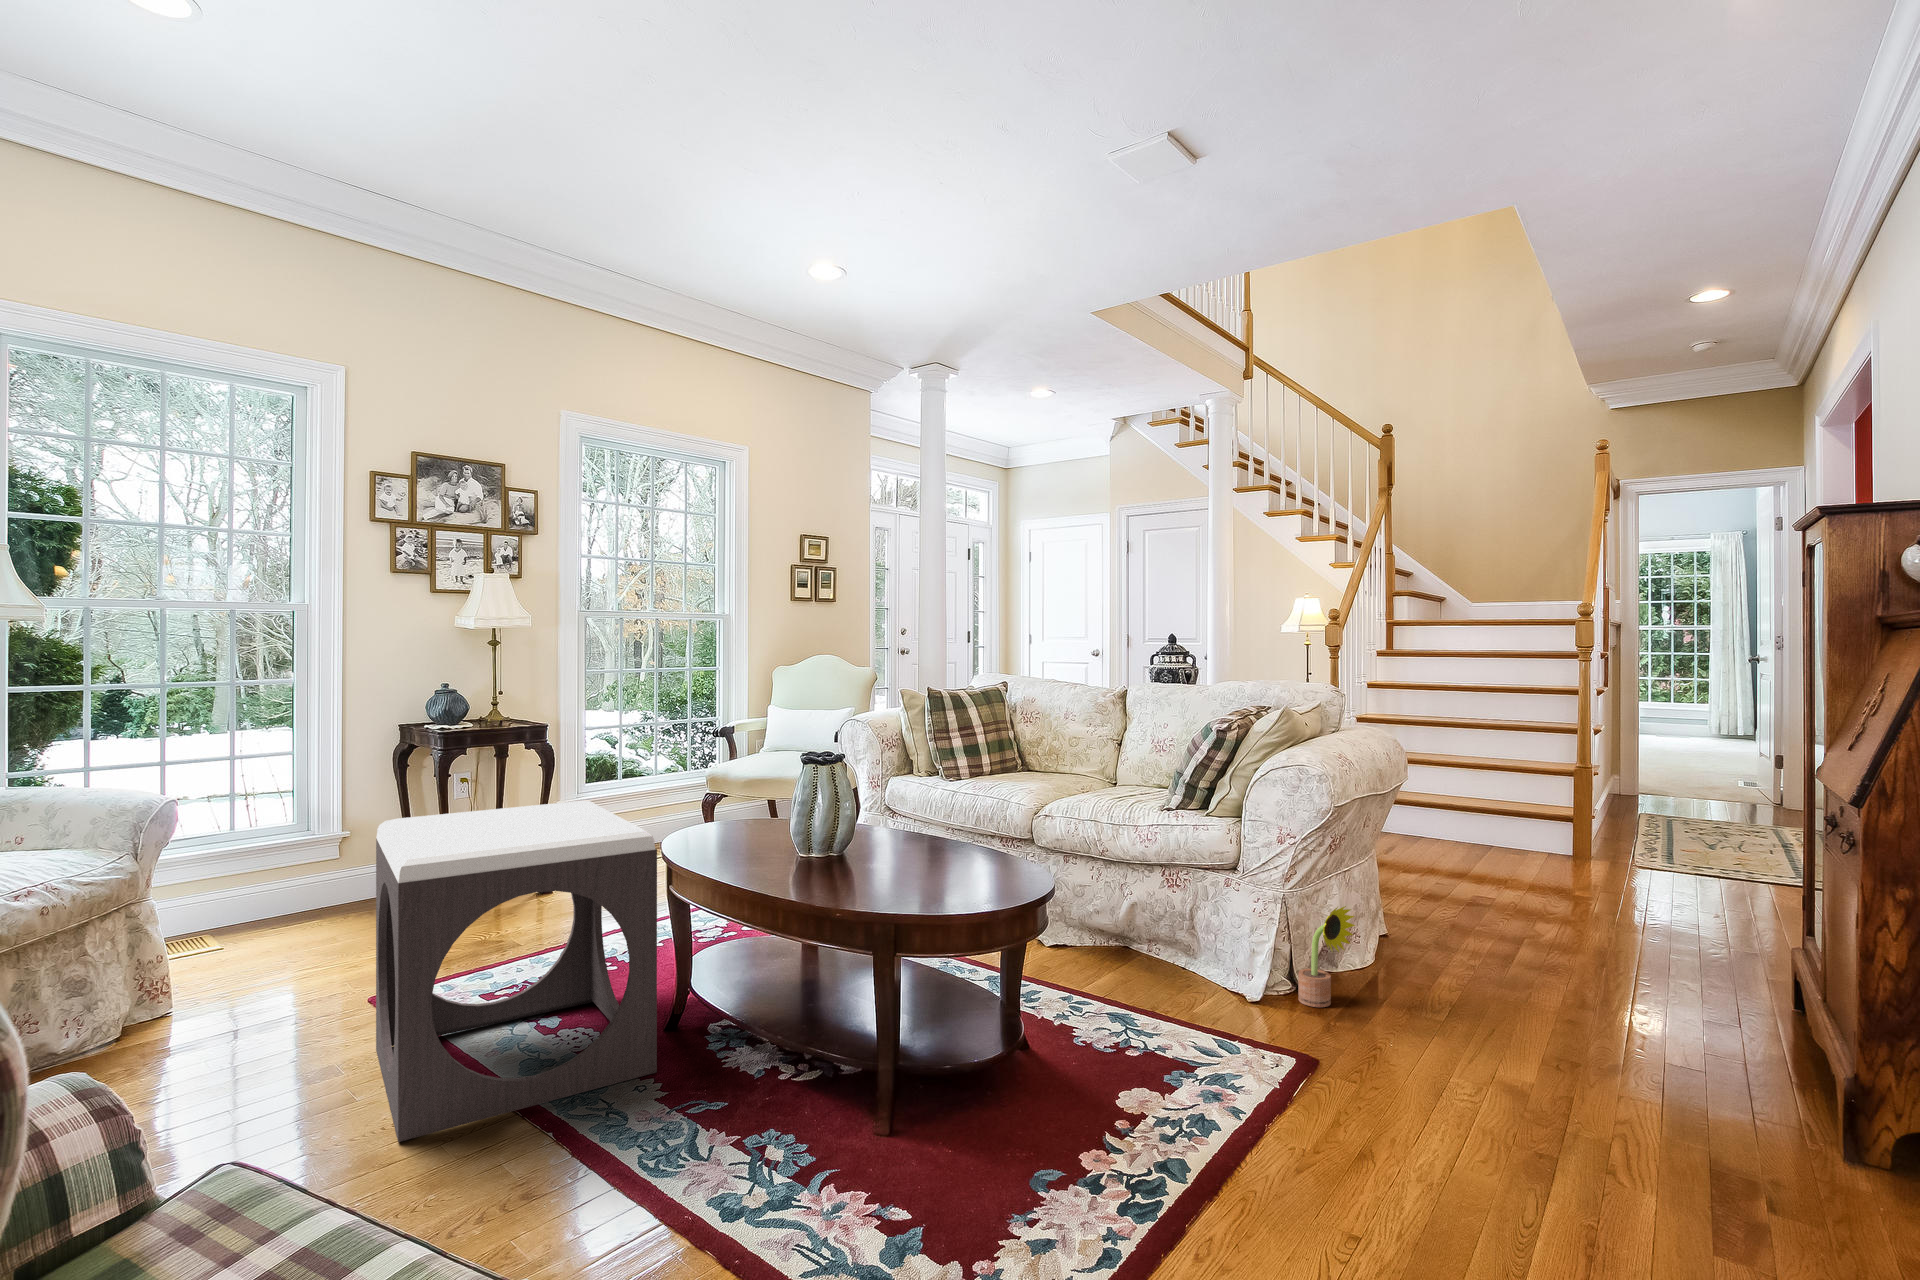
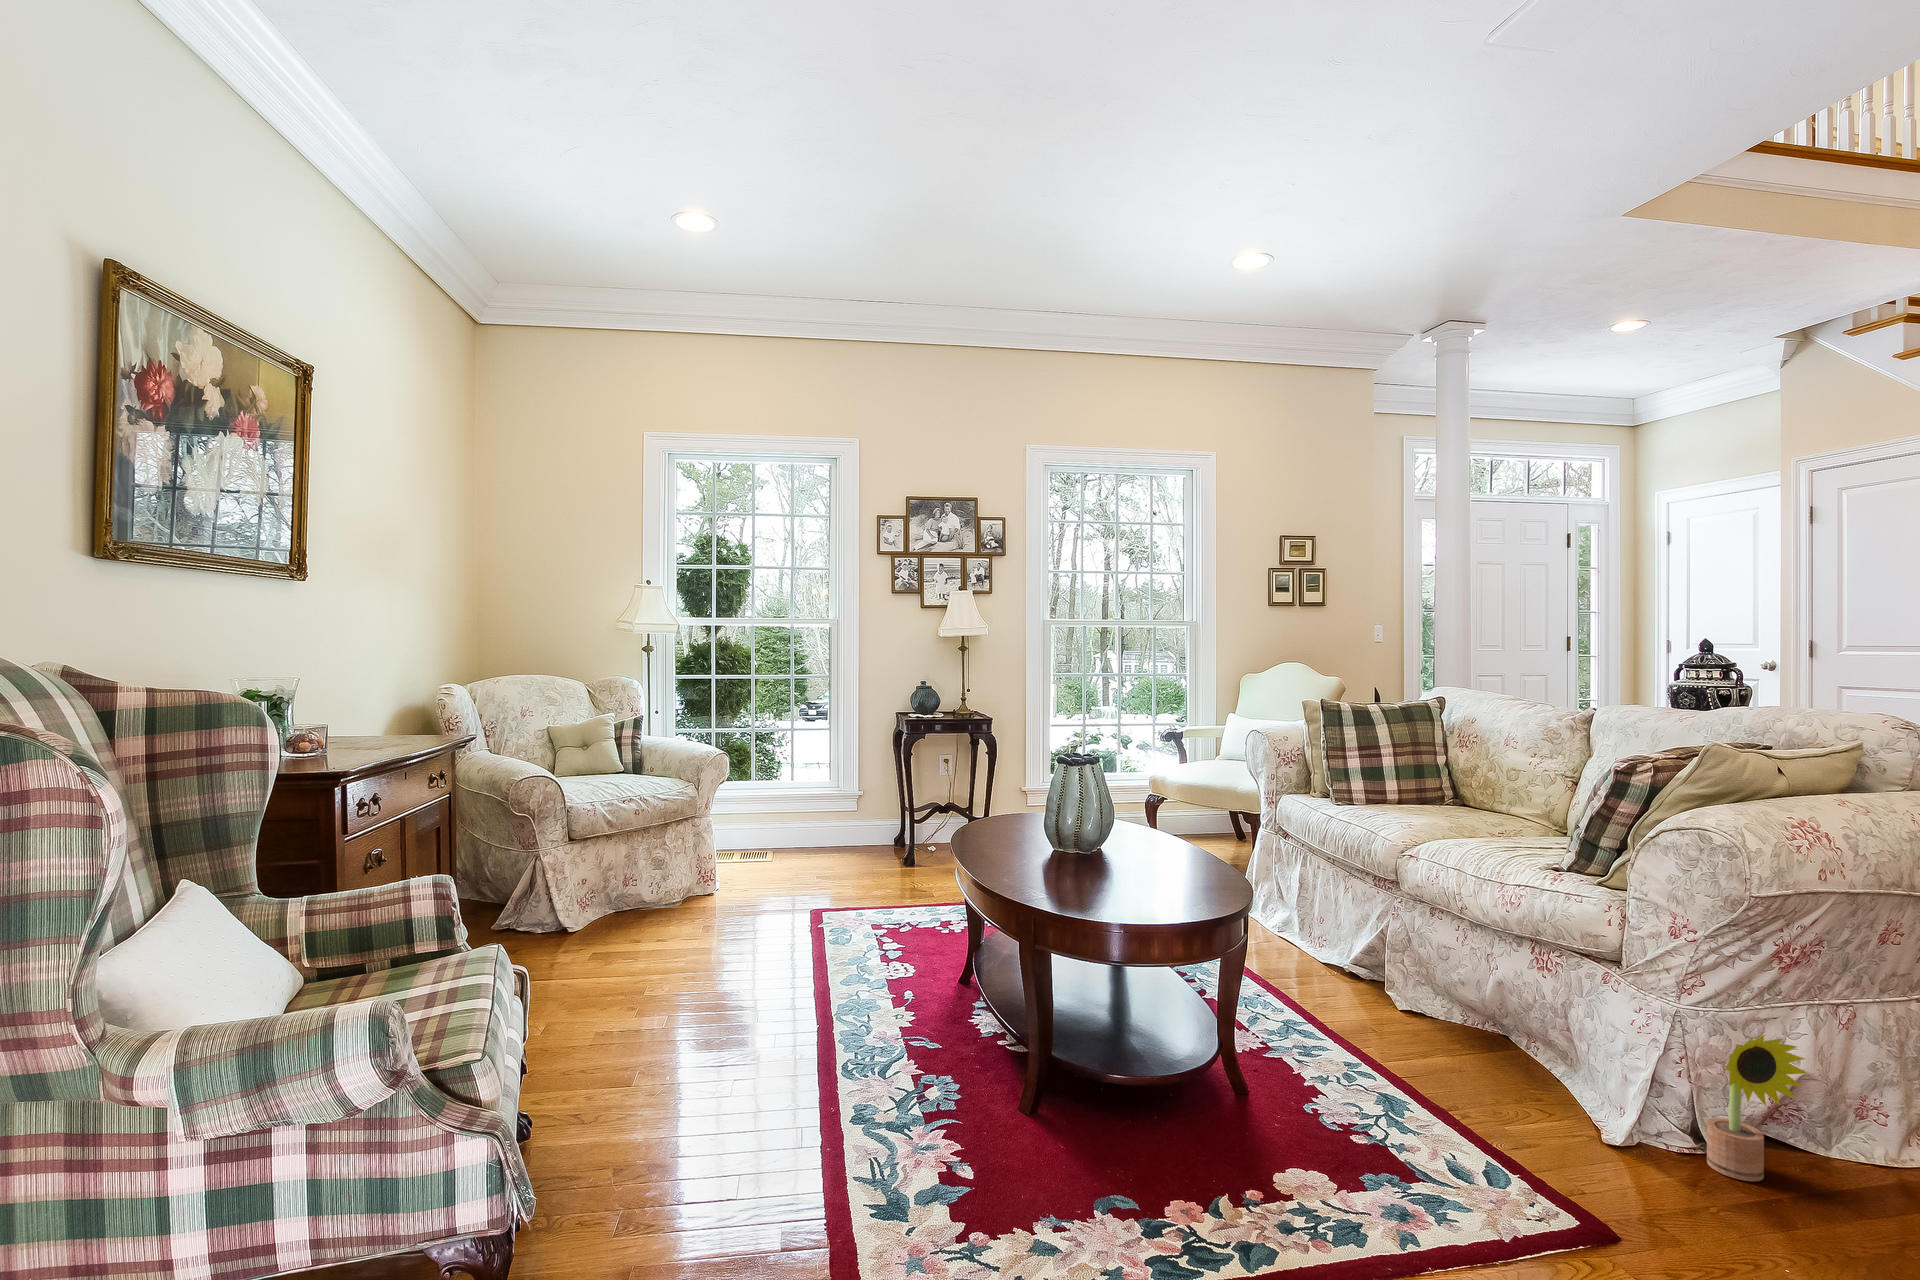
footstool: present [376,801,657,1142] -> none [732,774,940,1013]

